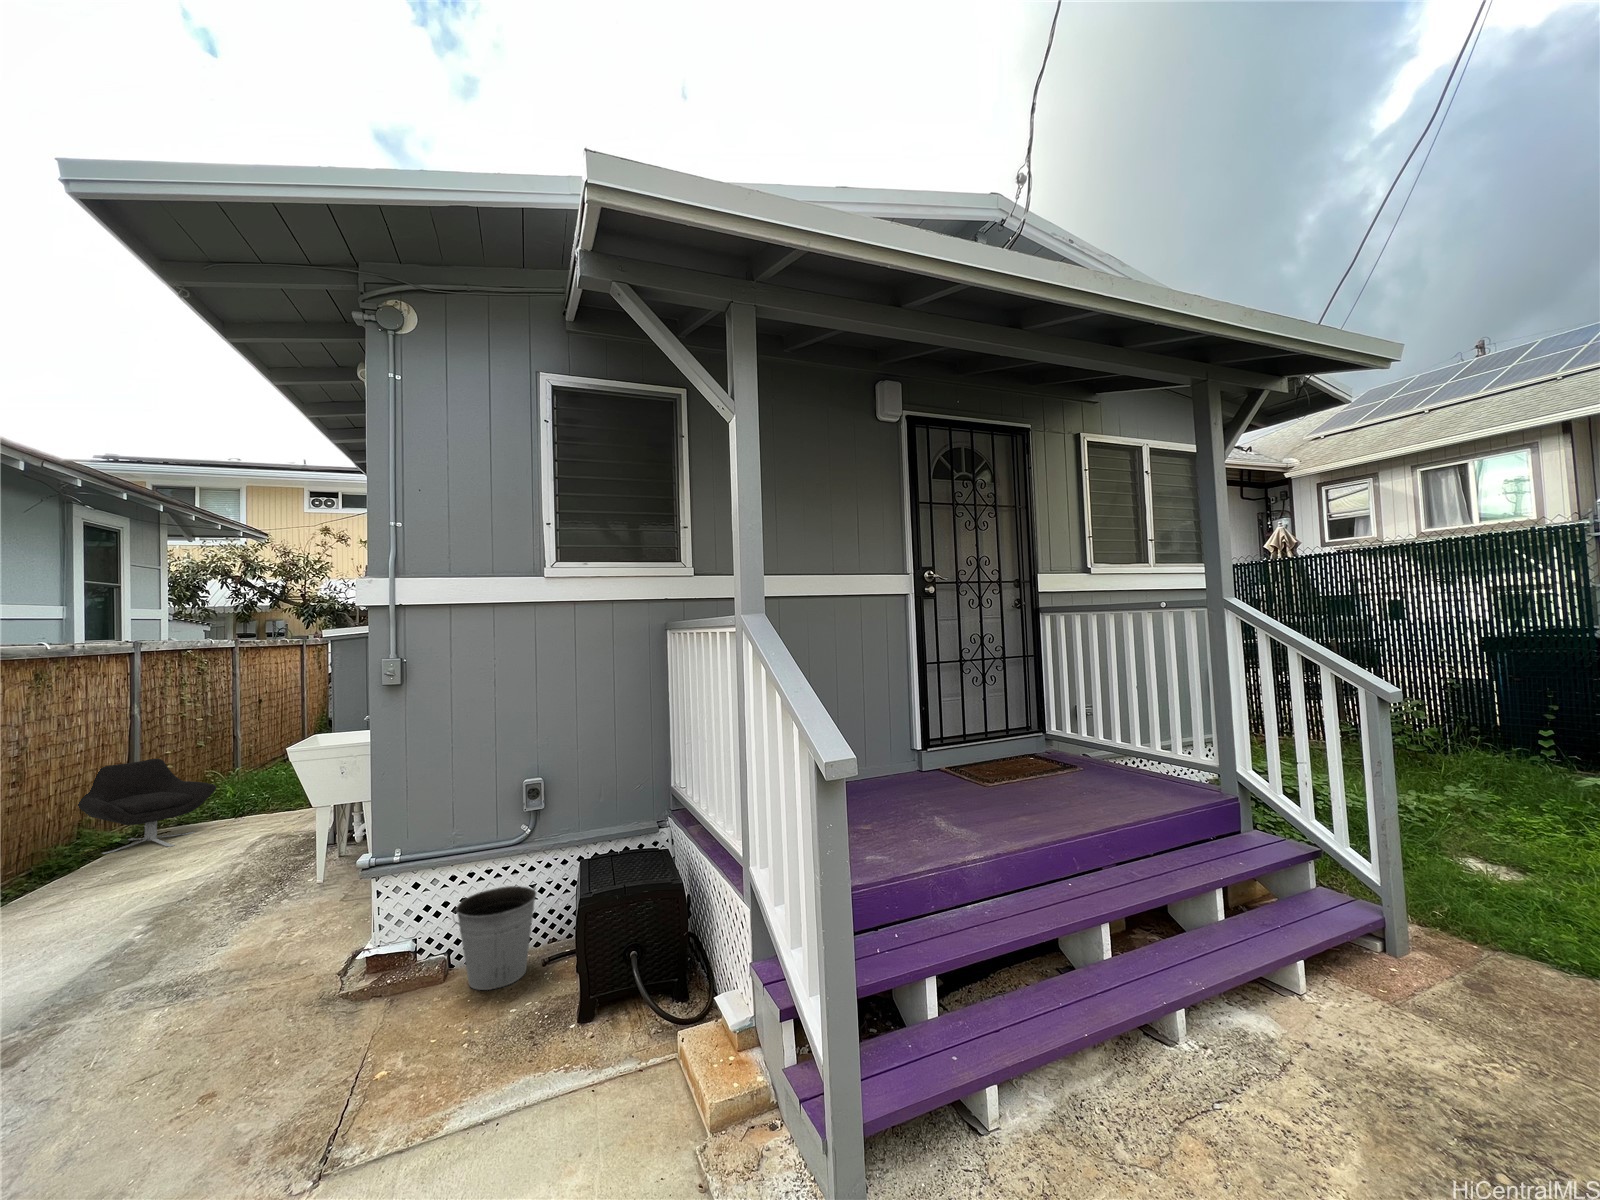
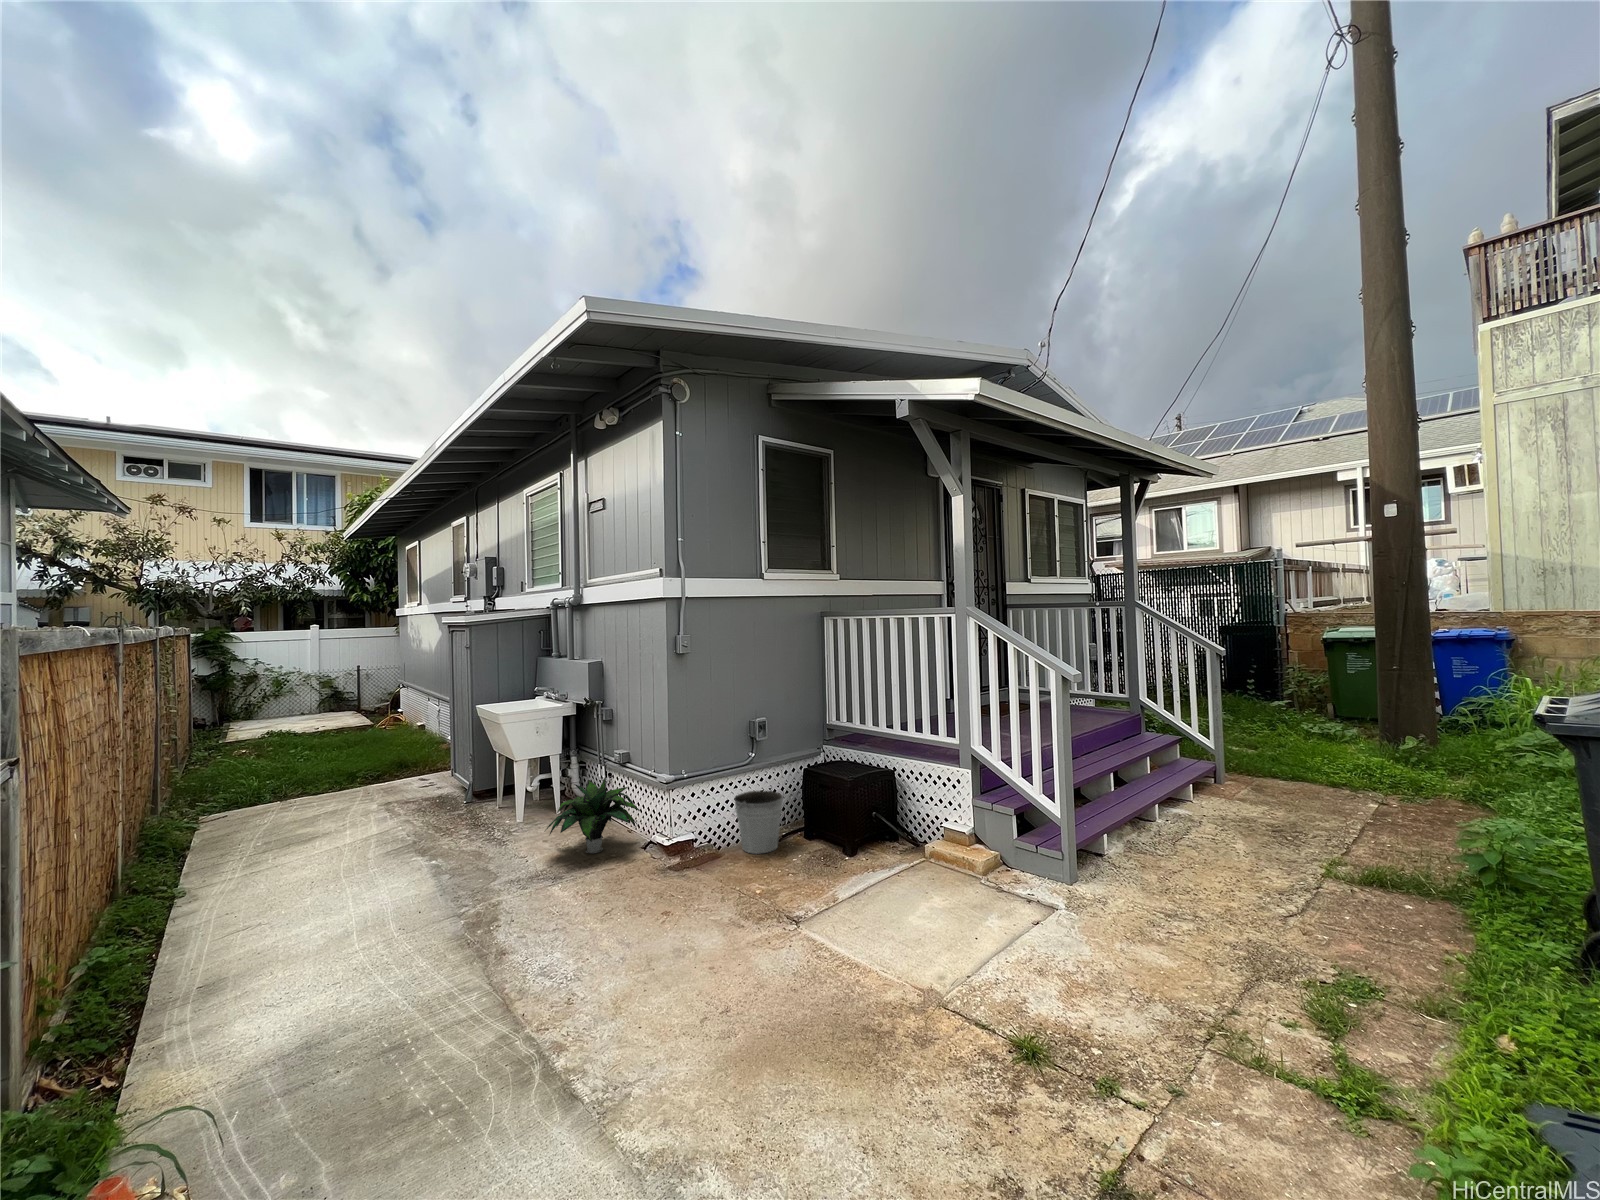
lounge chair: present [78,759,216,854] -> none [157,743,294,833]
potted plant: none [235,843,392,949] -> present [547,777,640,853]

